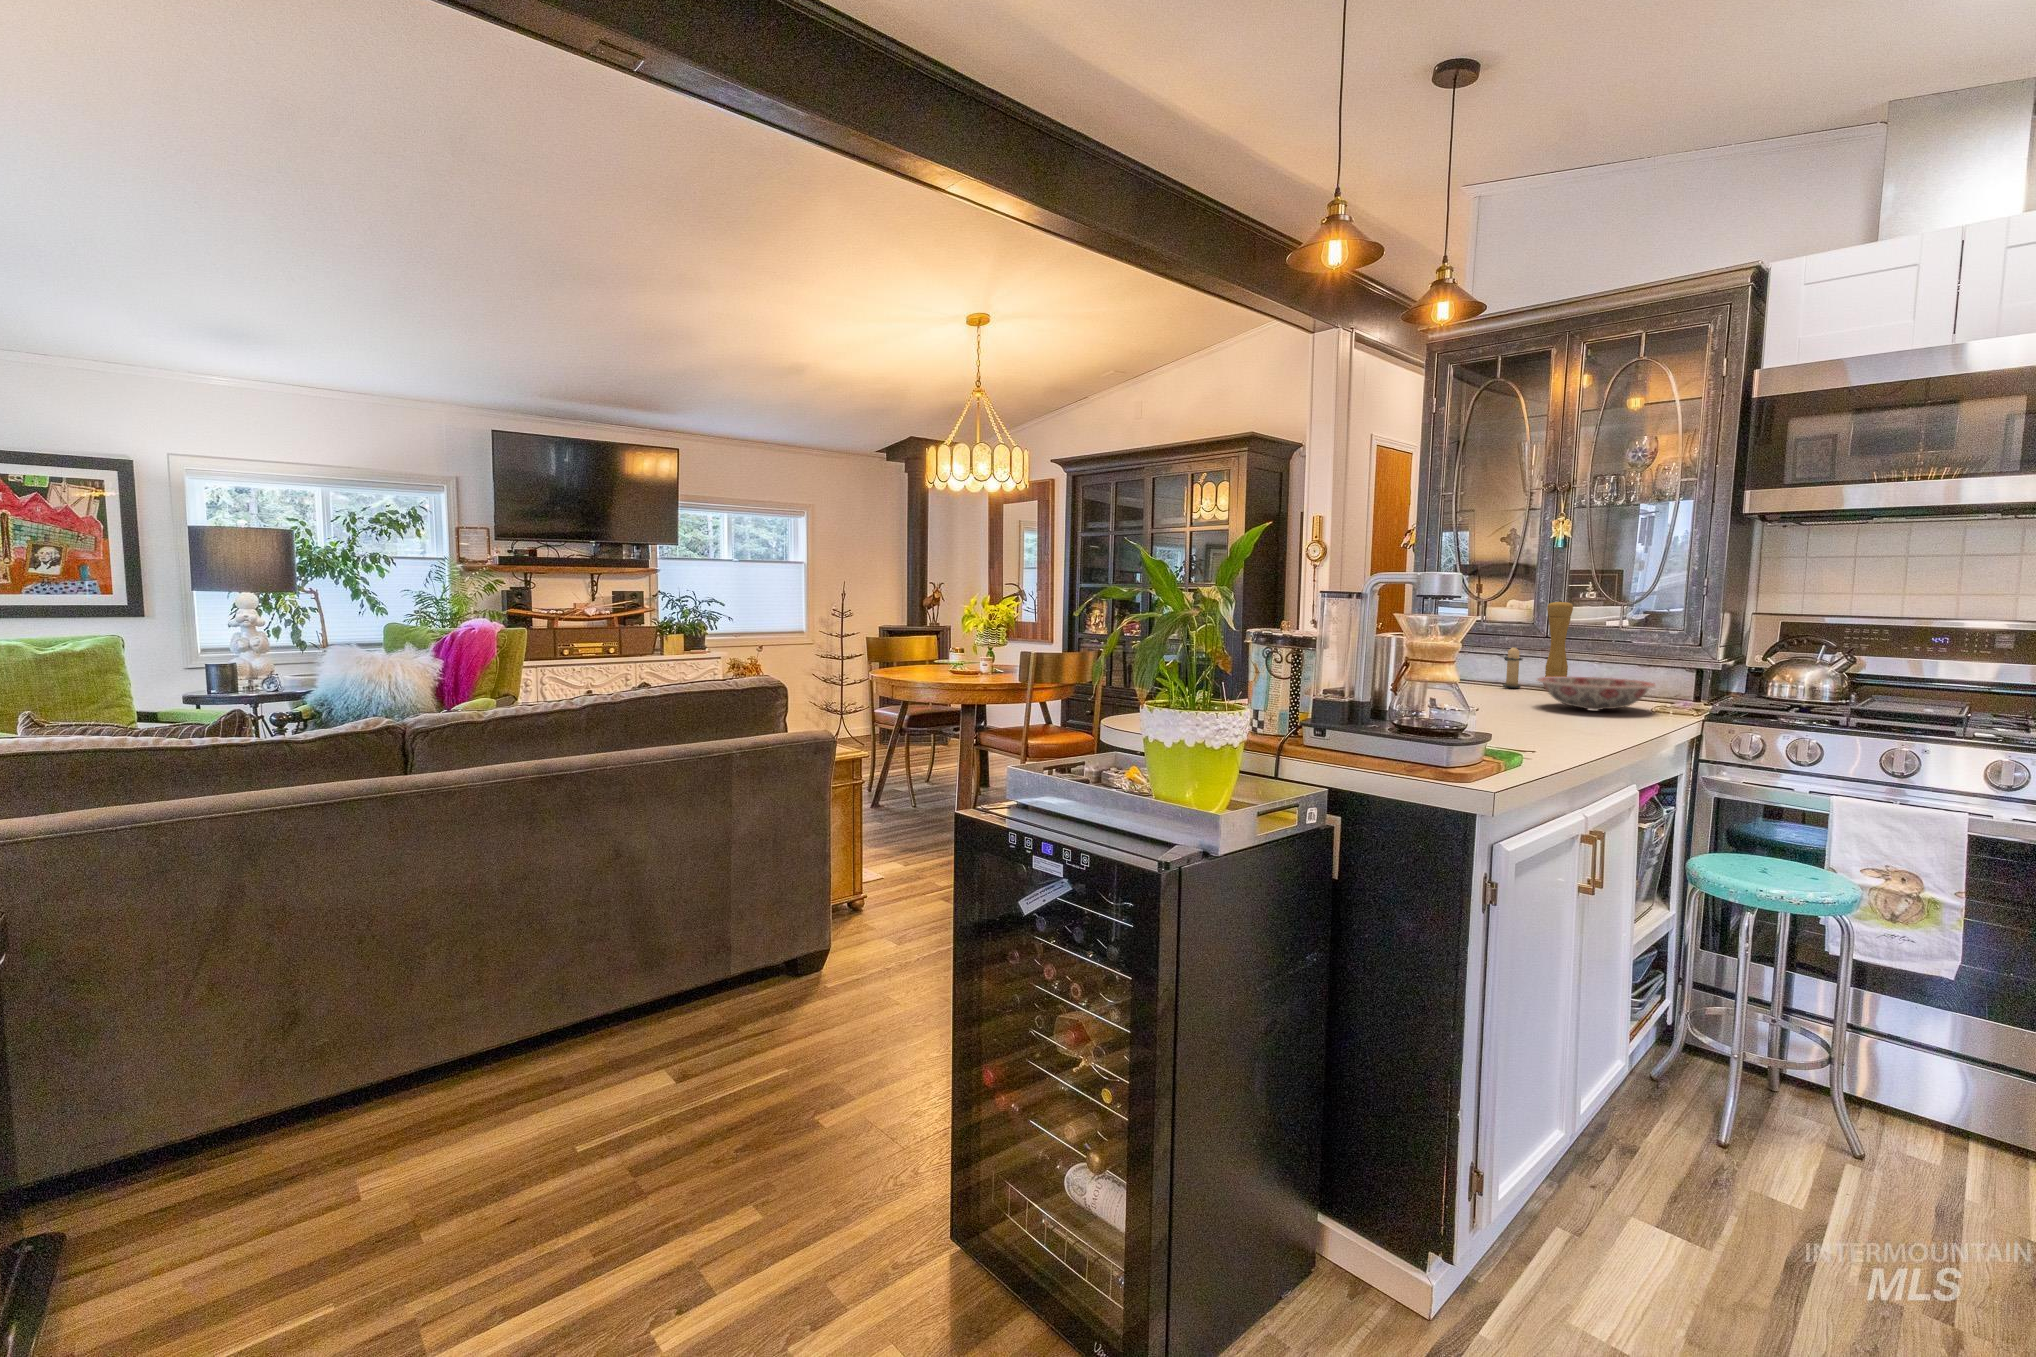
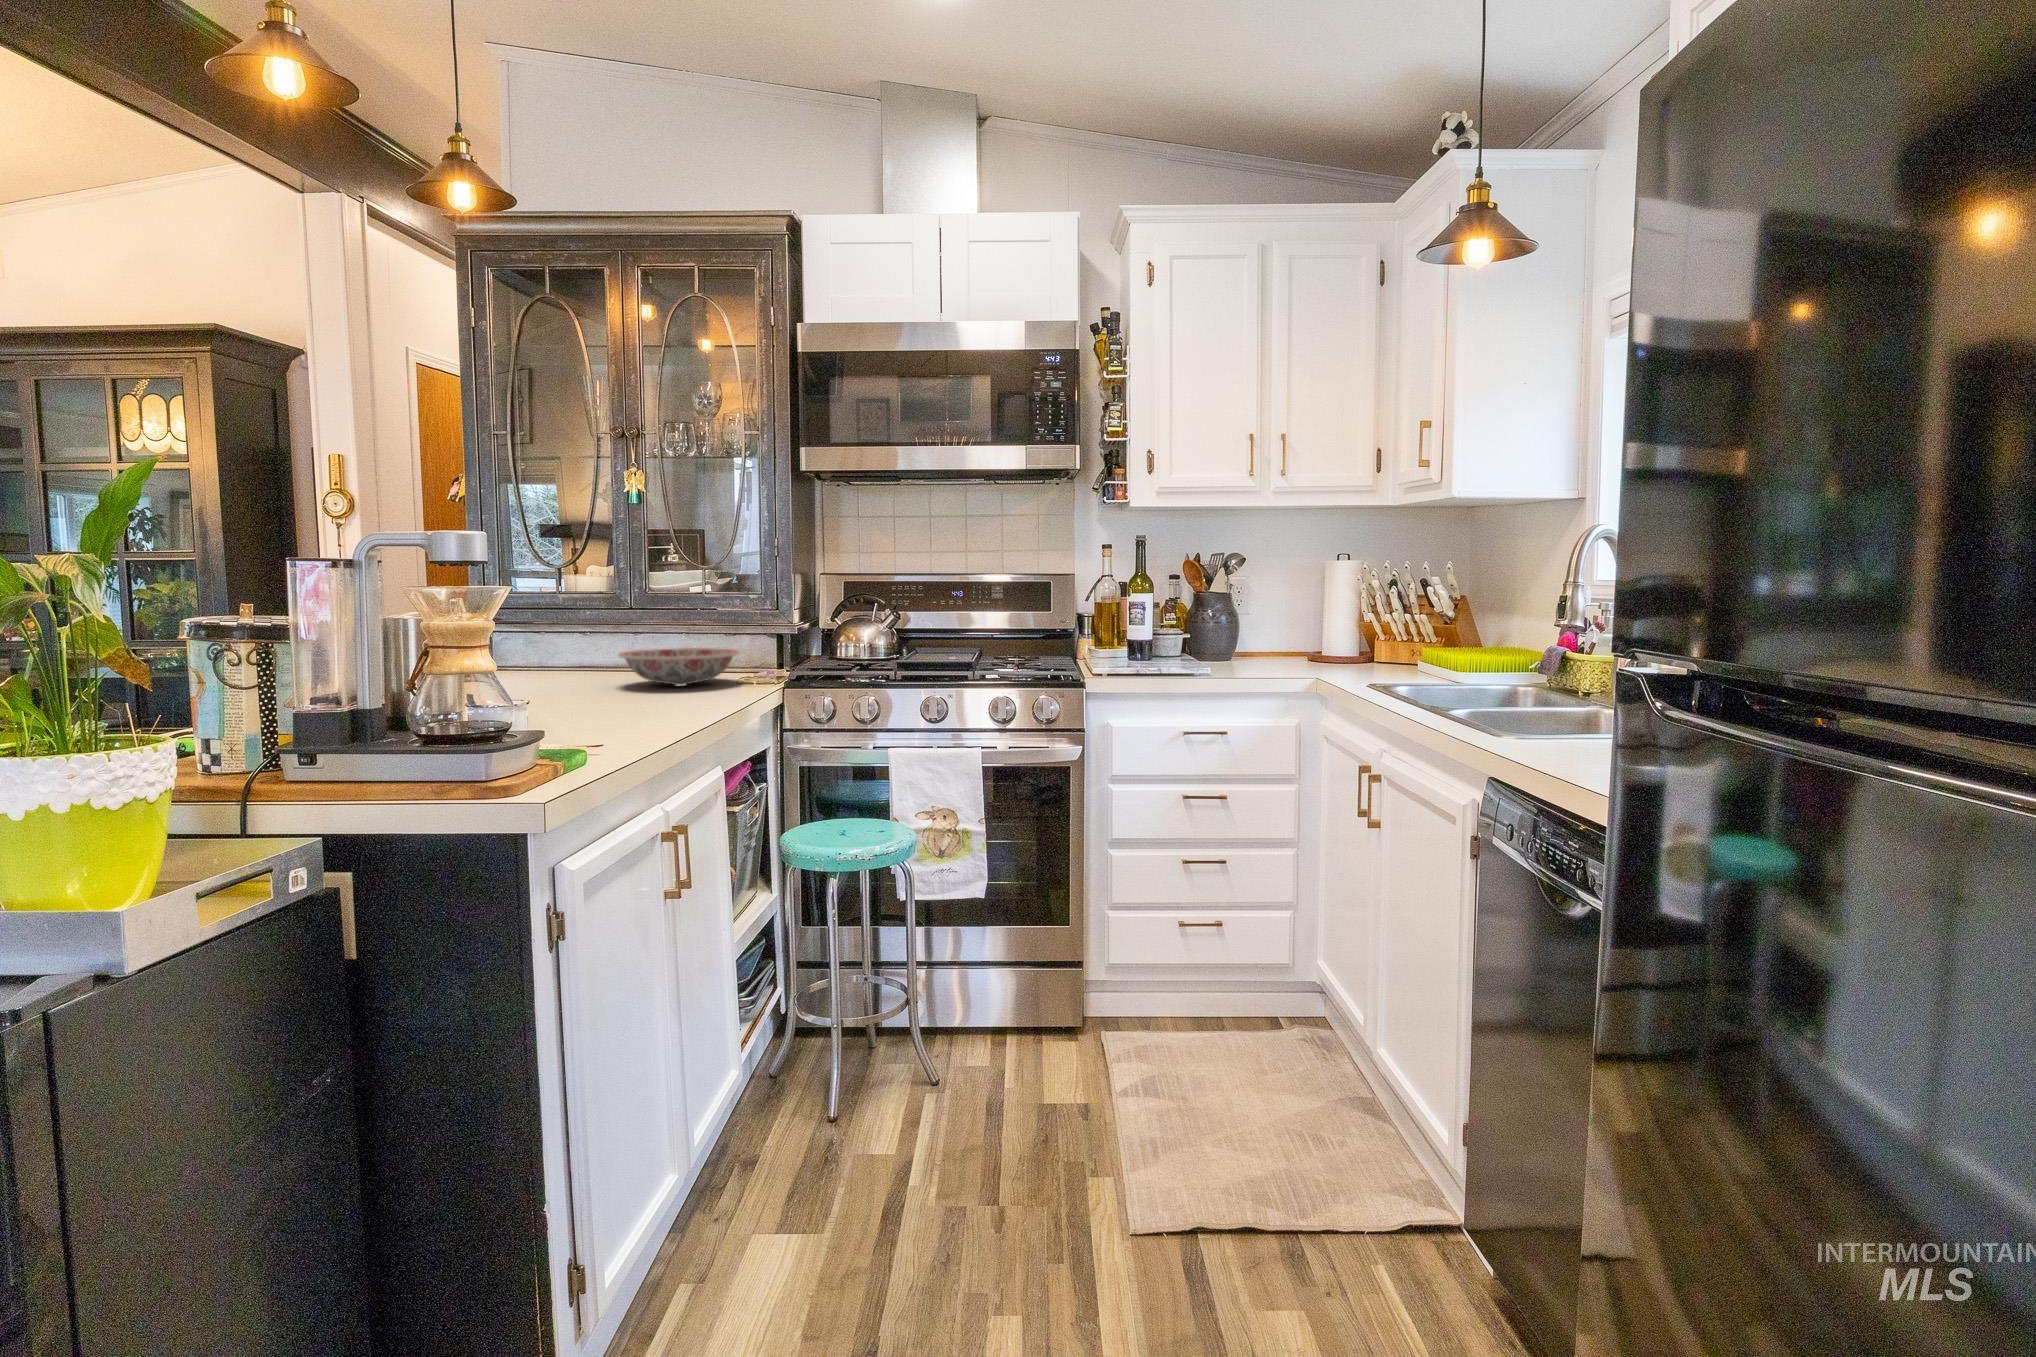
pepper mill: present [1545,601,1573,677] -> none [628,564,657,665]
candle: present [1503,647,1523,688] -> none [582,616,610,669]

